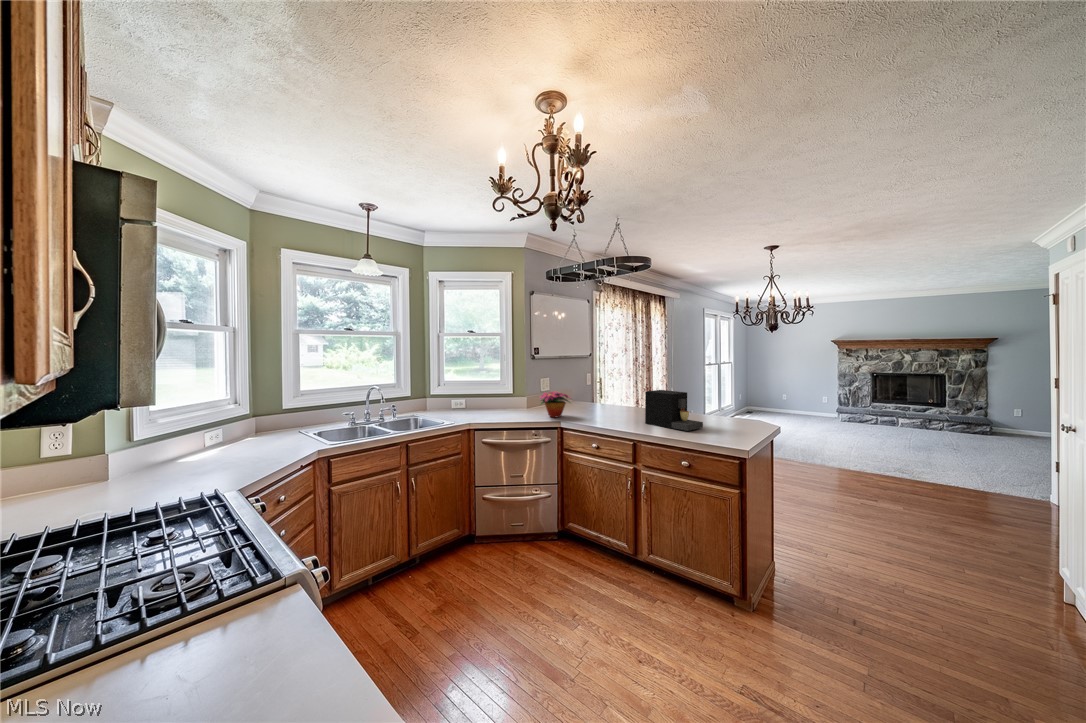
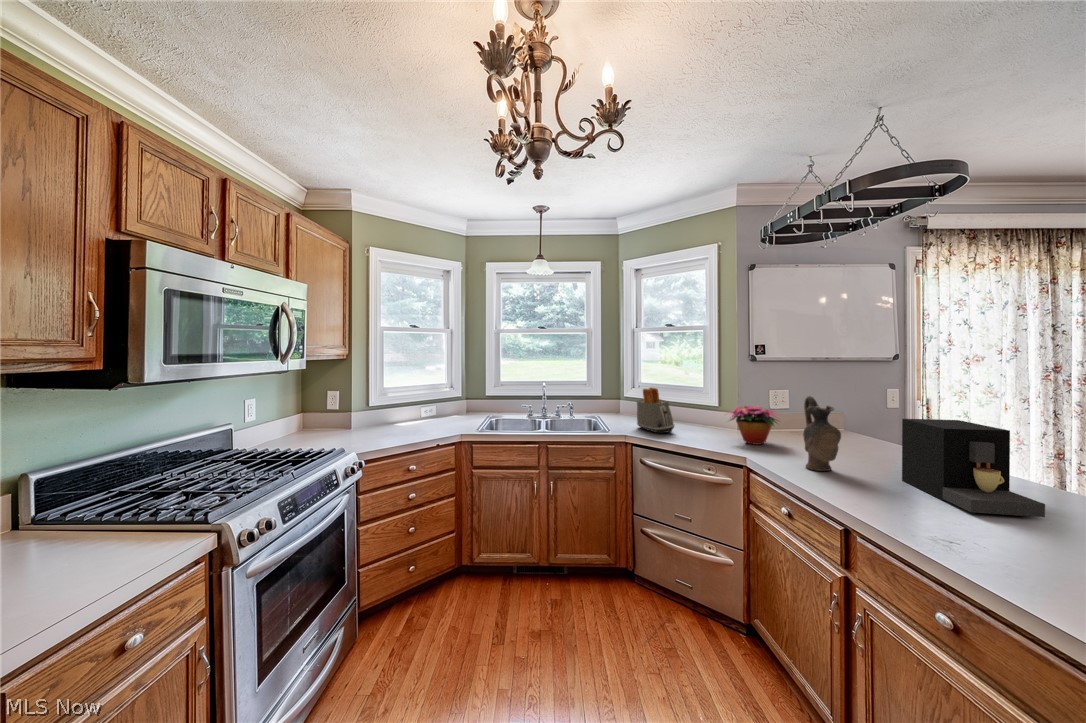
ceramic pitcher: none [600,383,622,426] -> present [803,396,841,471]
toaster: none [463,384,498,420] -> present [637,388,674,433]

